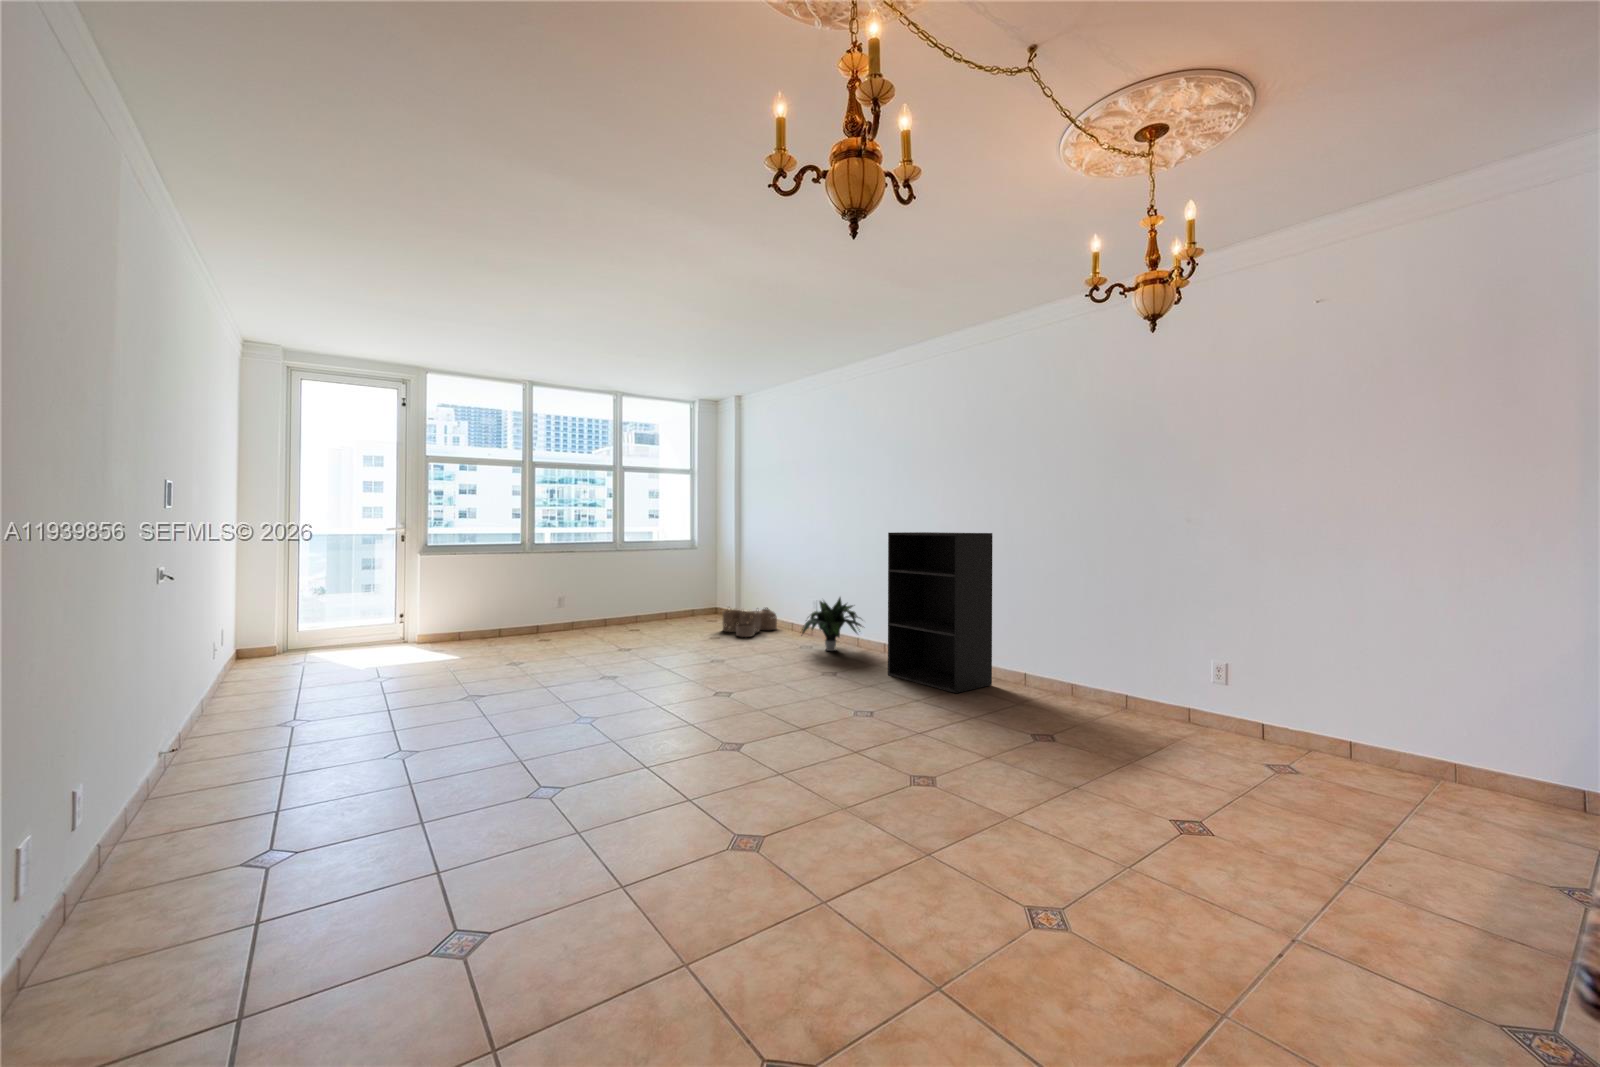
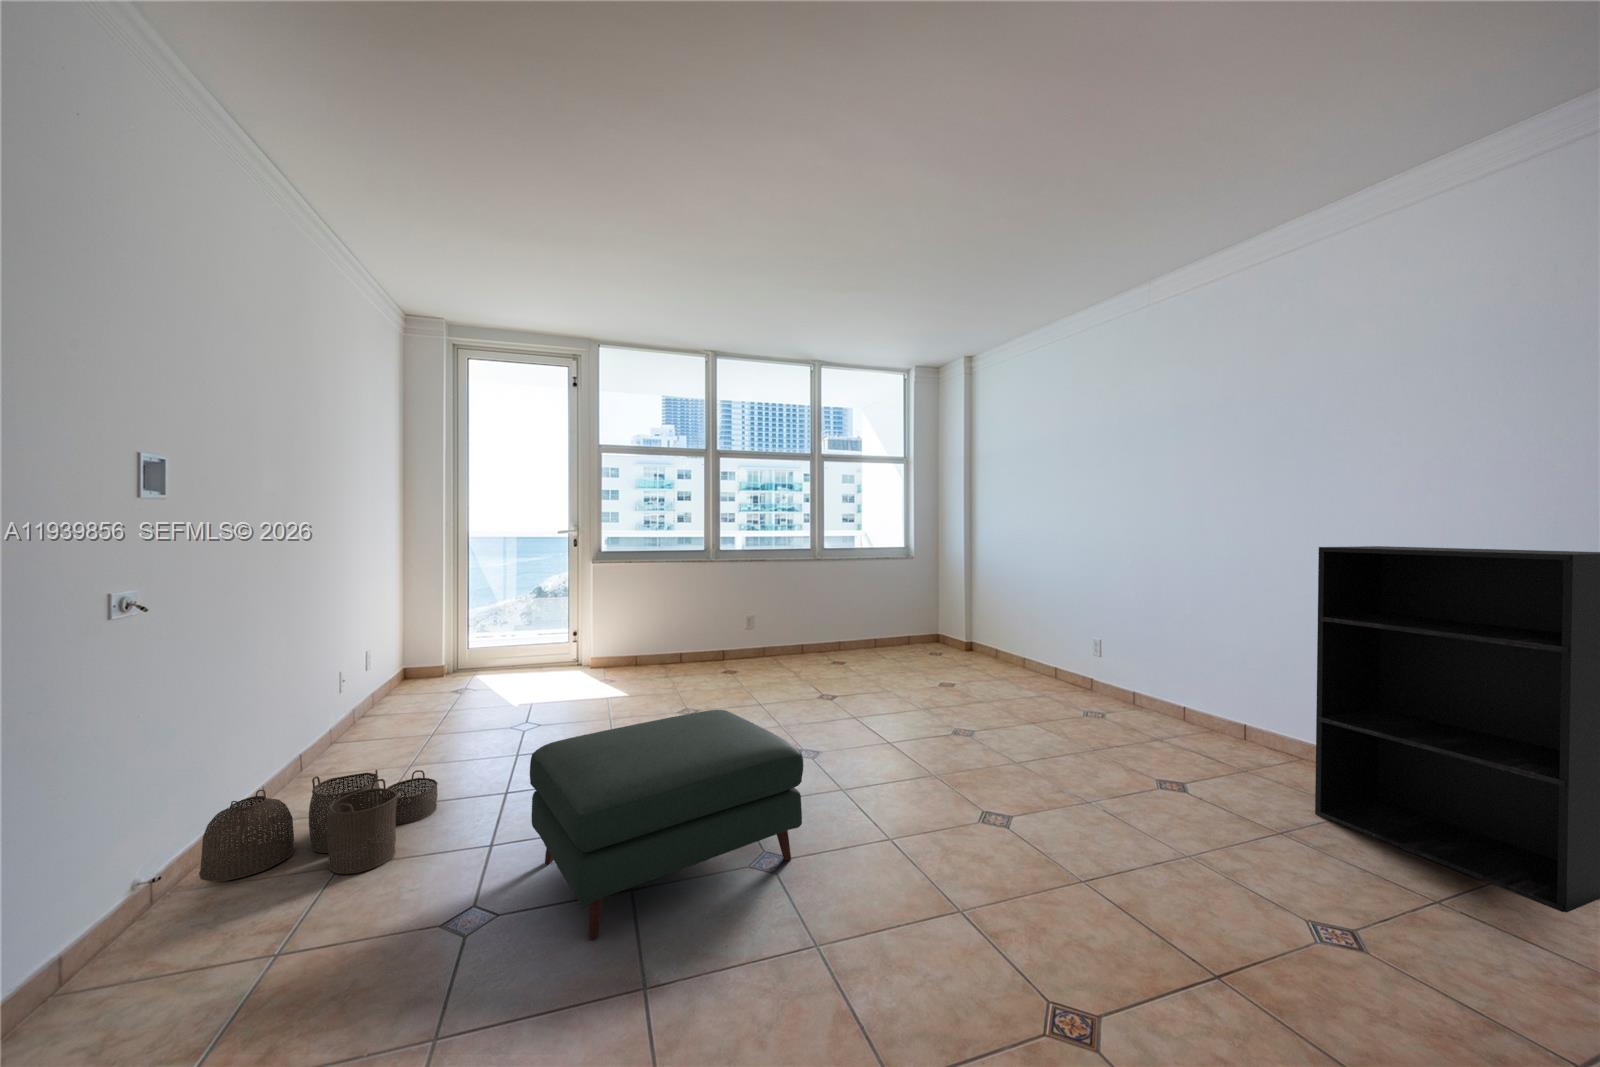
potted plant: present [802,598,861,651] -> none [1091,644,1220,731]
woven basket: present [723,608,777,637] -> present [199,770,438,882]
ottoman: none [430,636,602,739] -> present [530,710,803,940]

